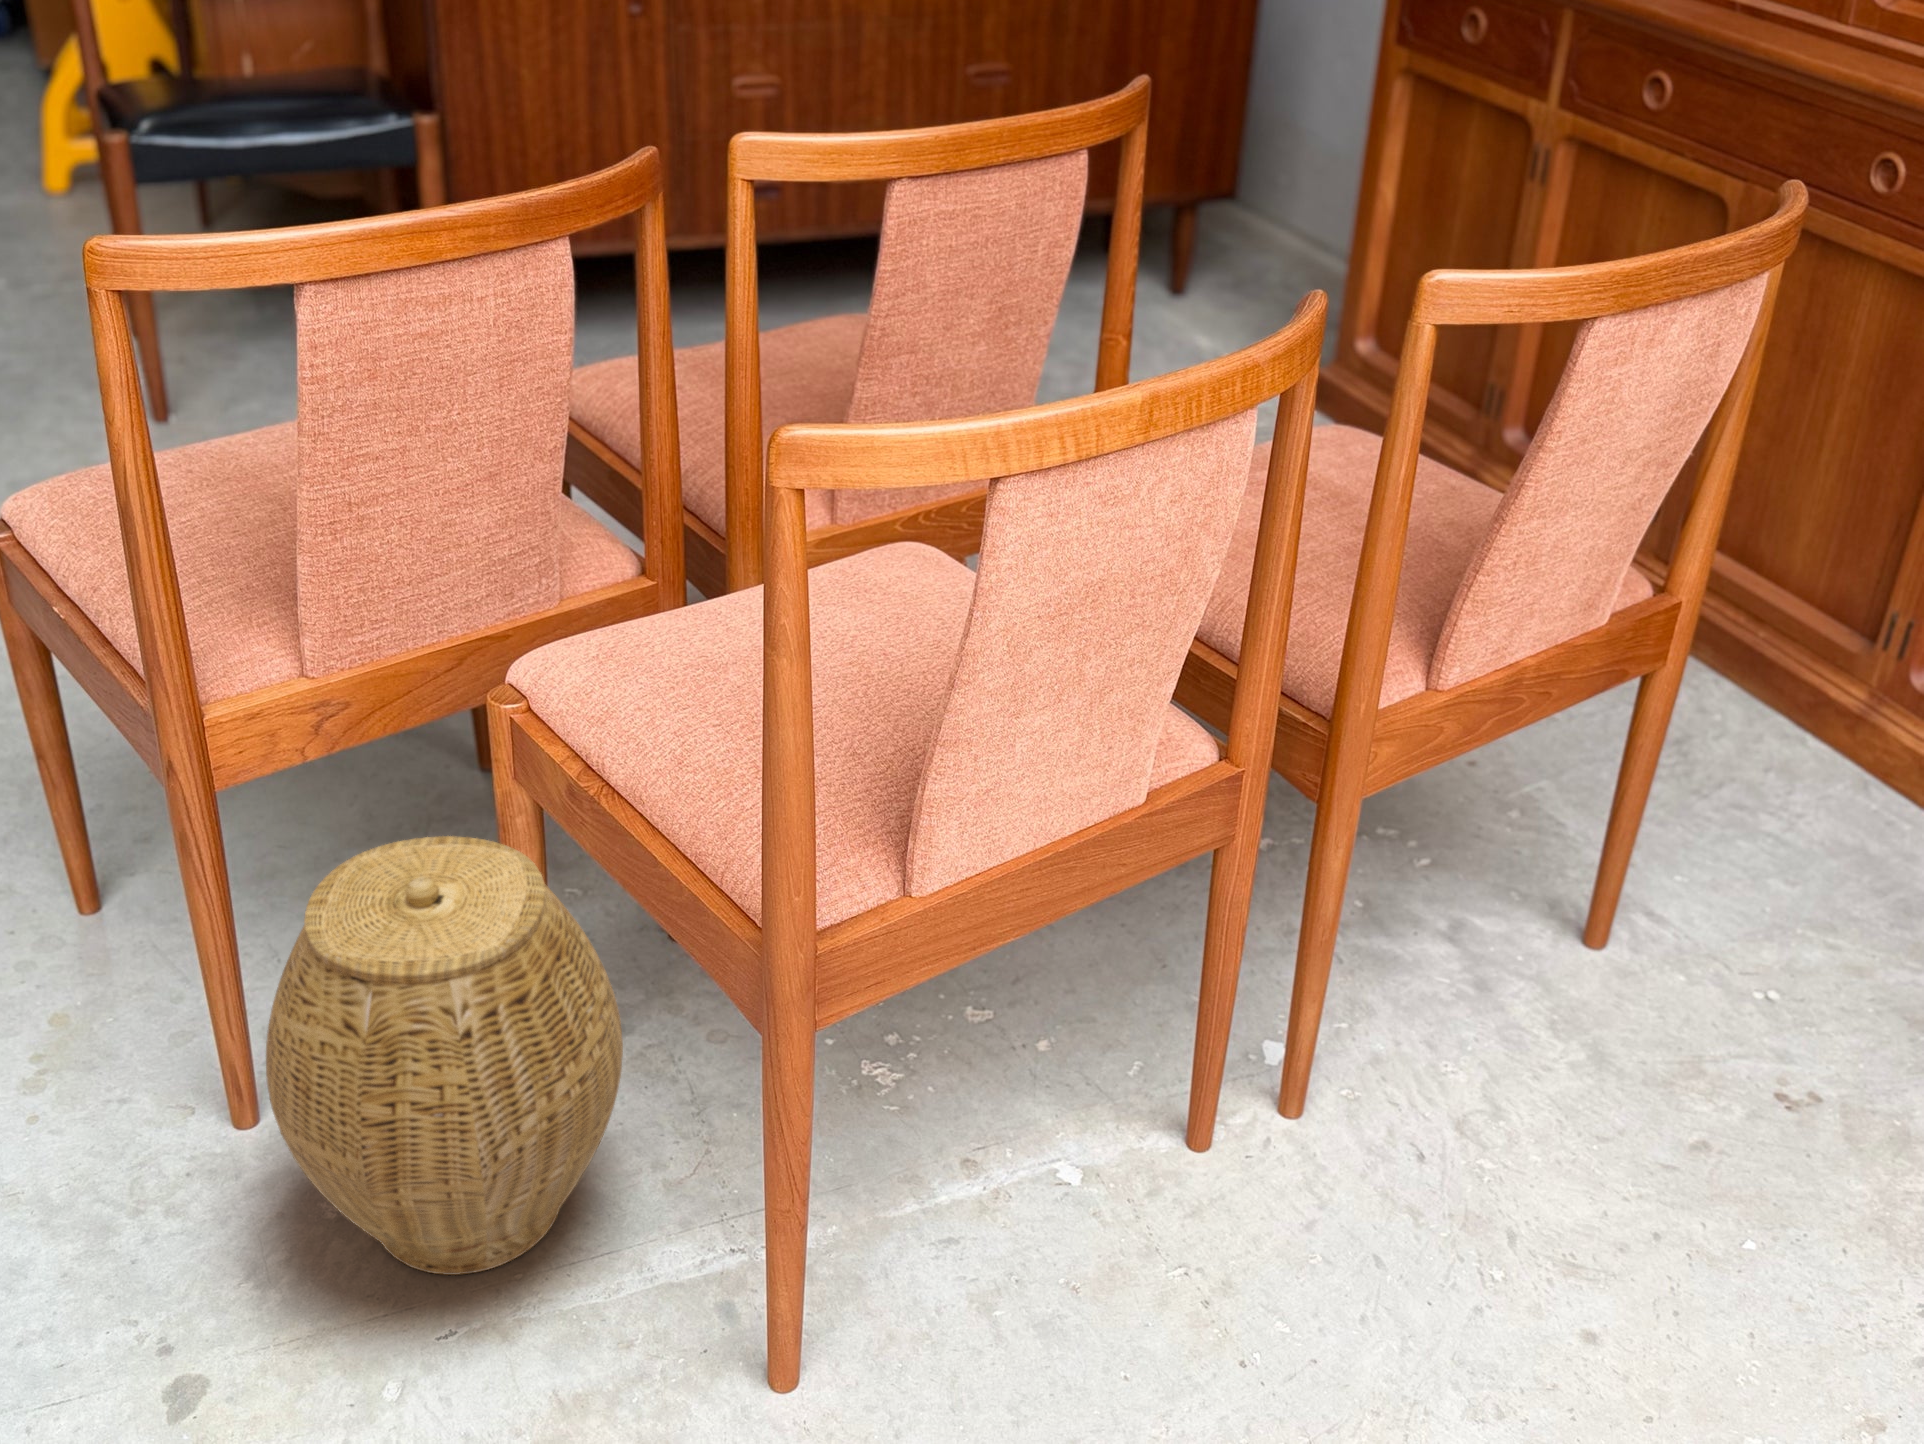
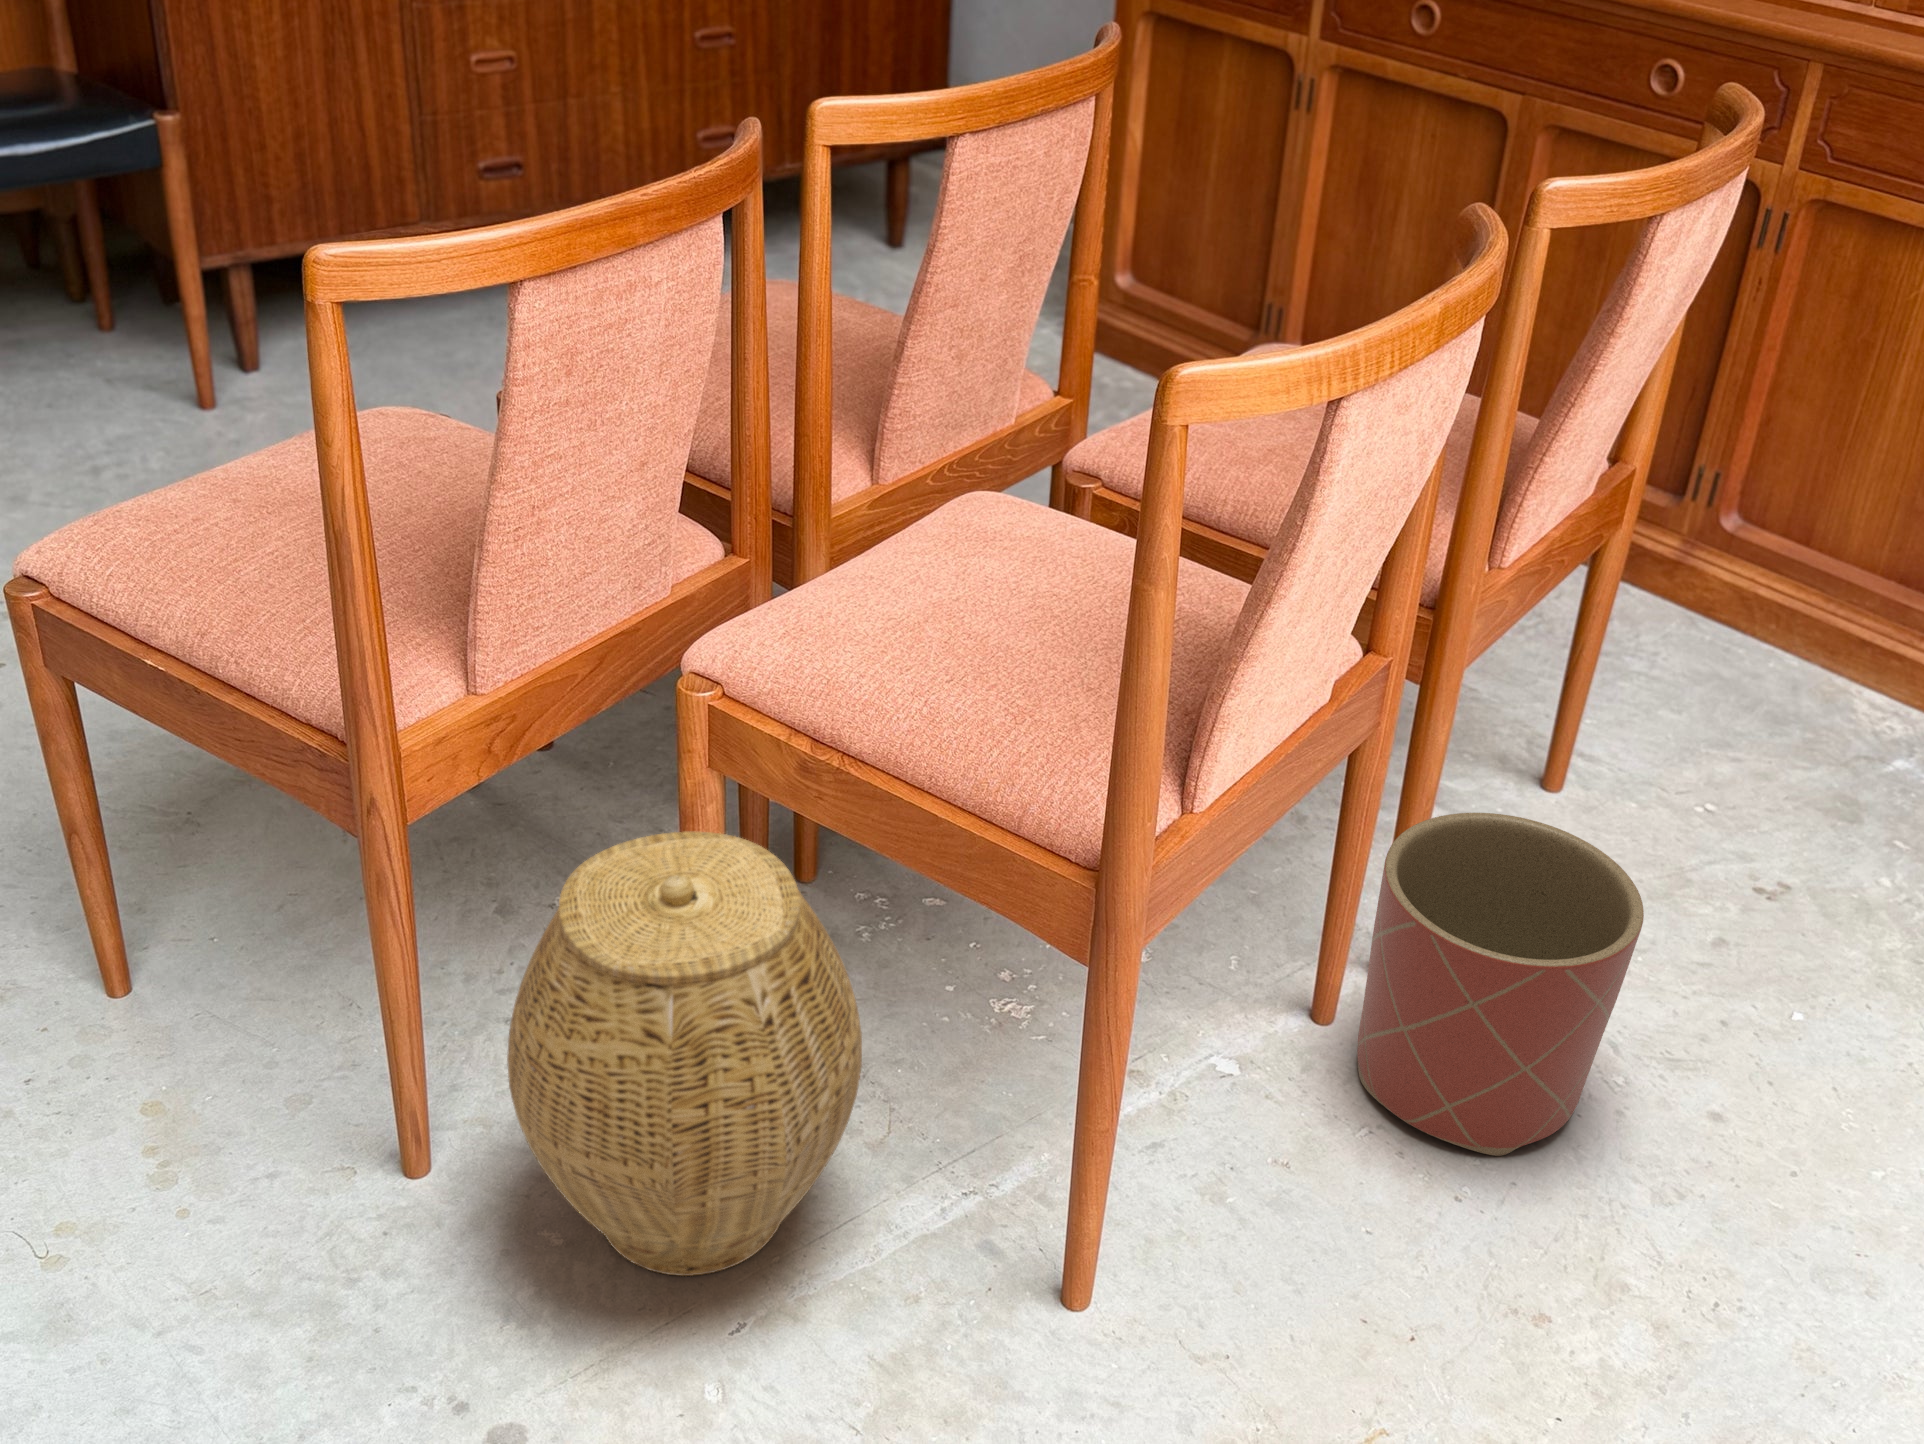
planter: none [1200,946,1498,1328] -> present [1357,813,1644,1156]

